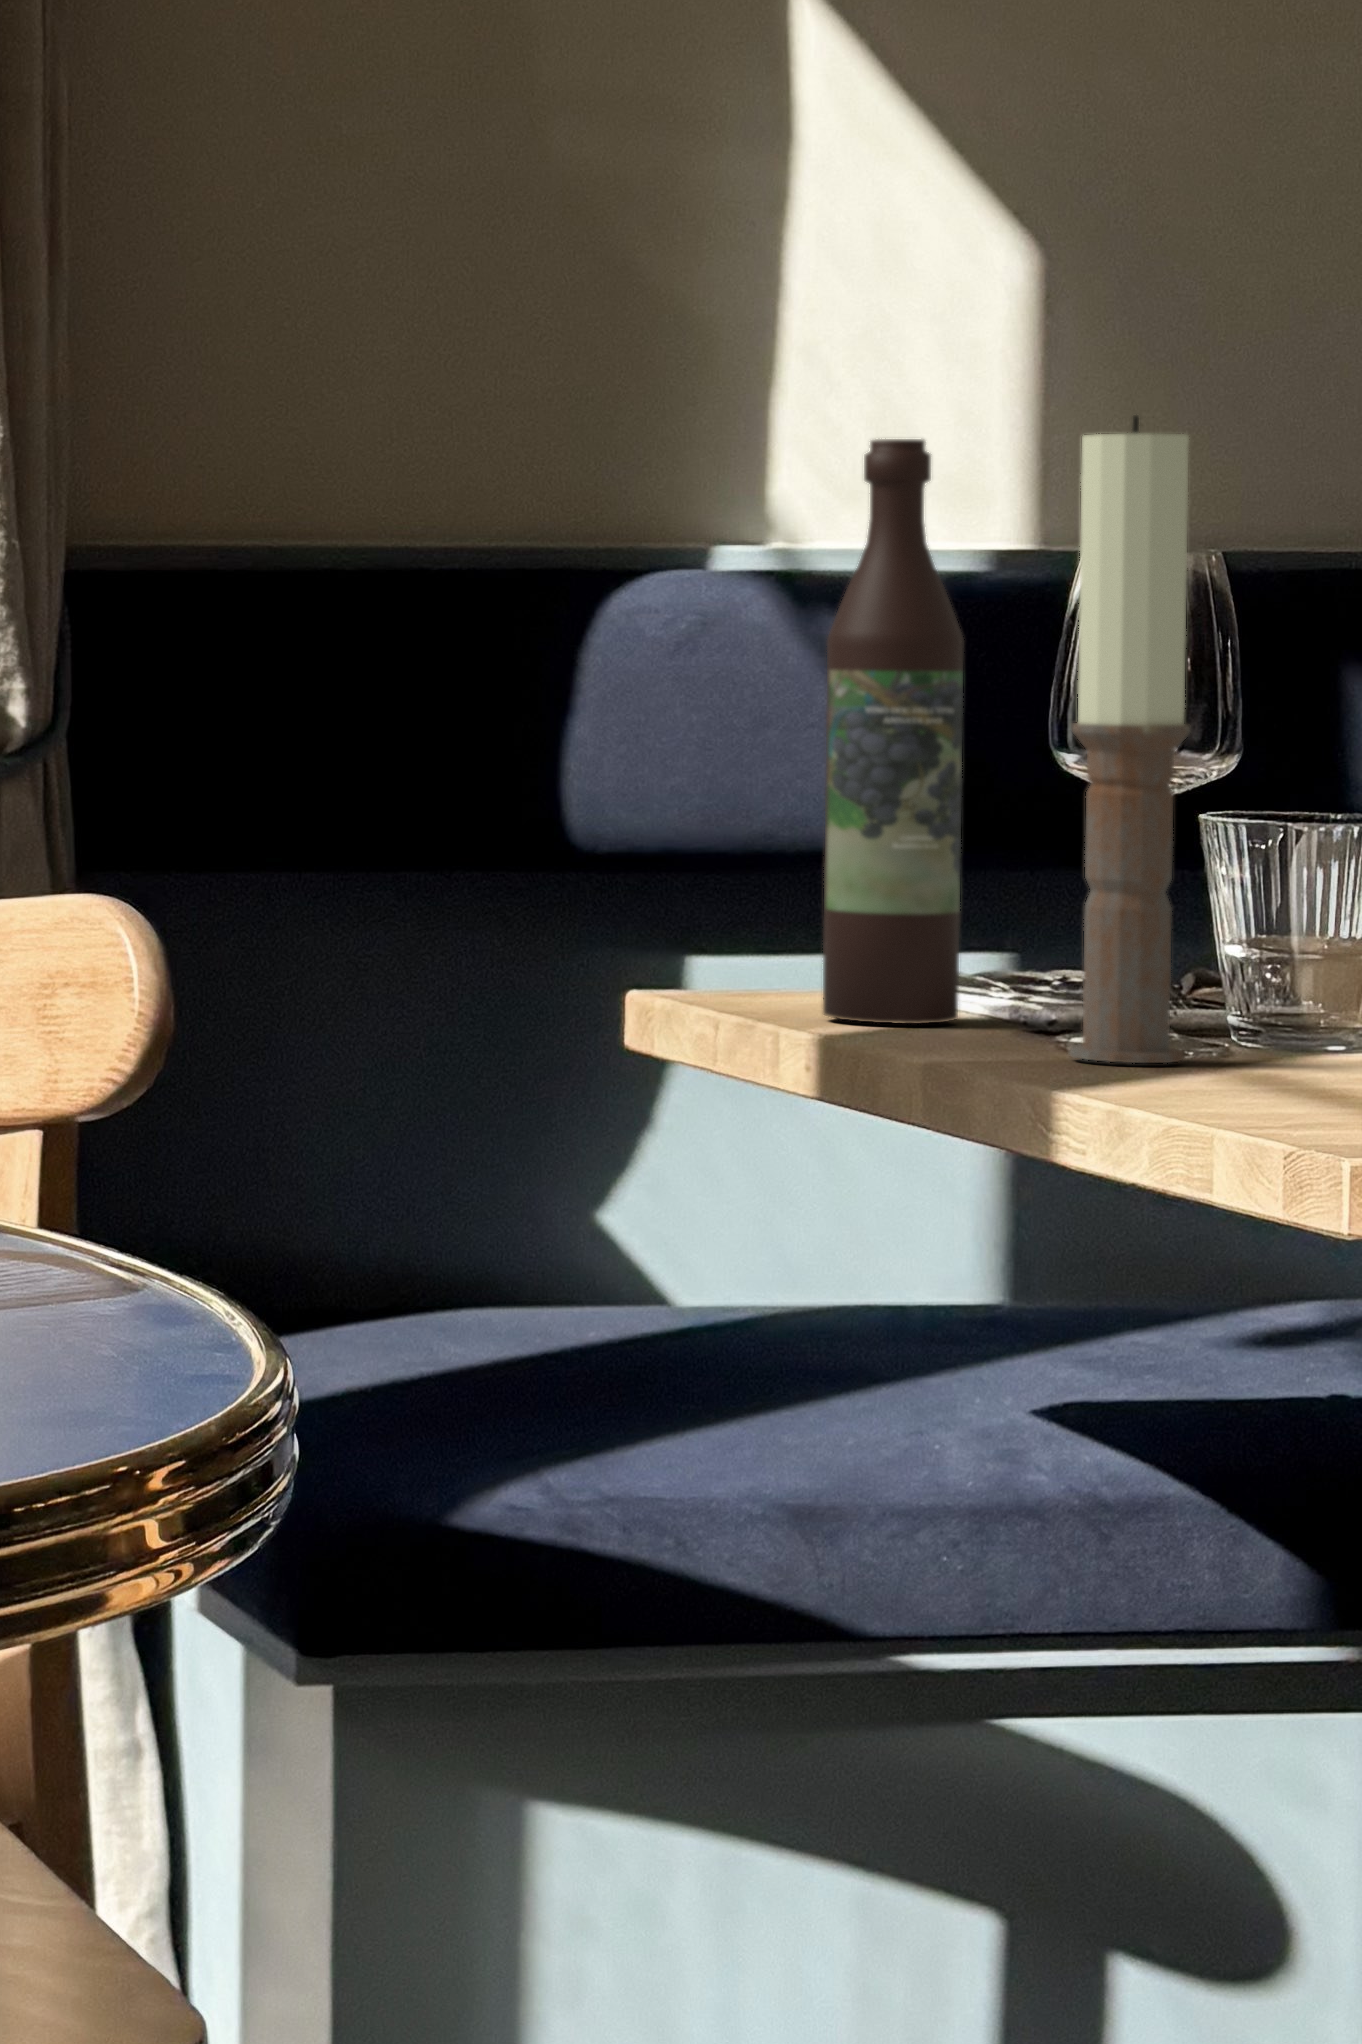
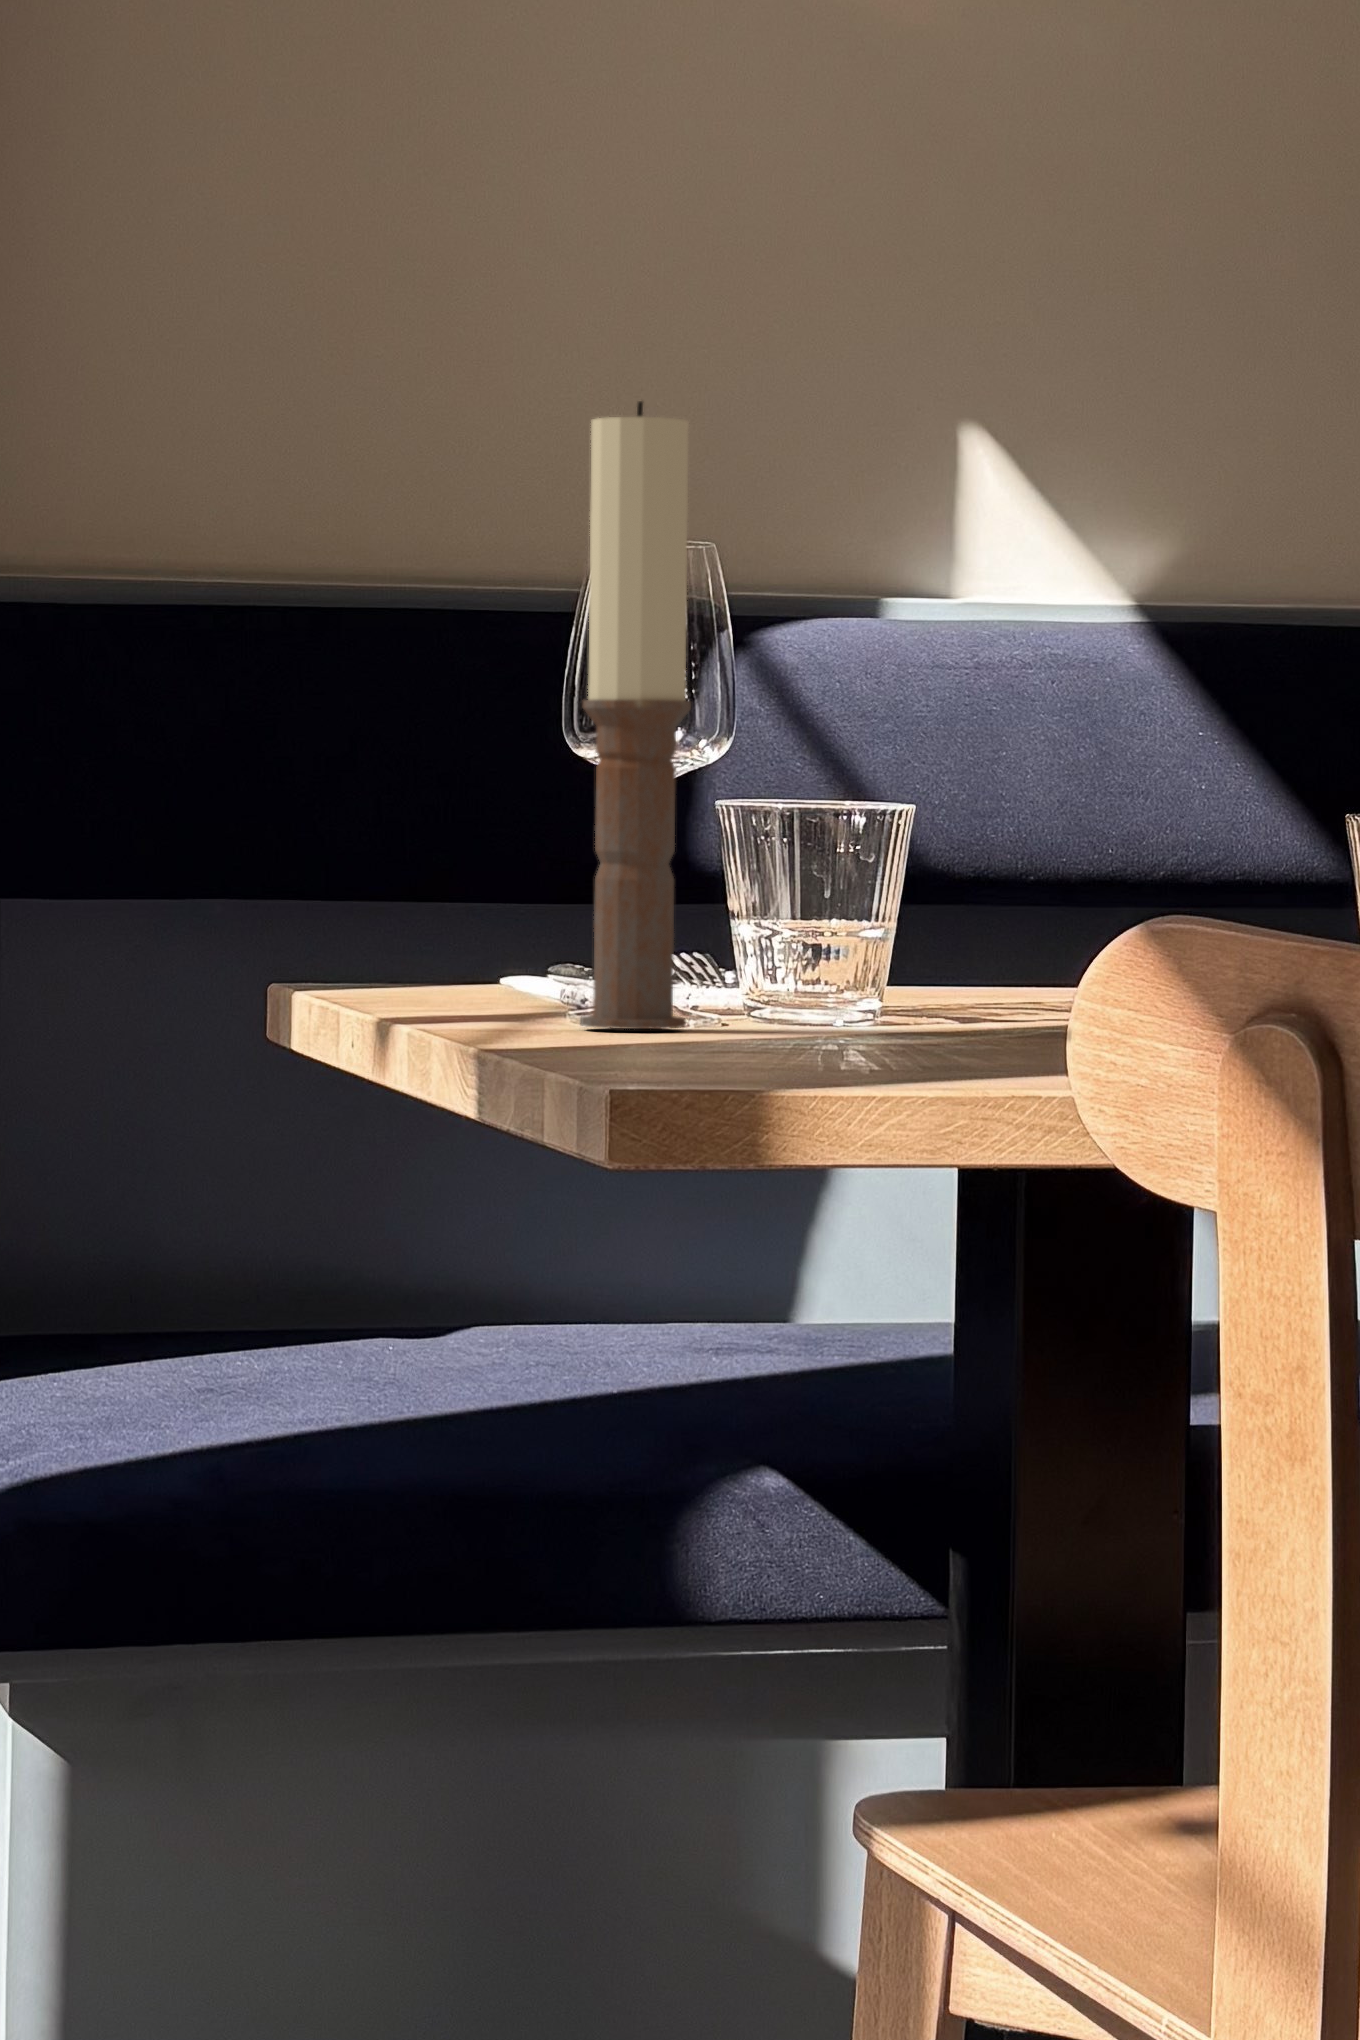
wine bottle: present [823,439,964,1024] -> none [435,439,566,1008]

